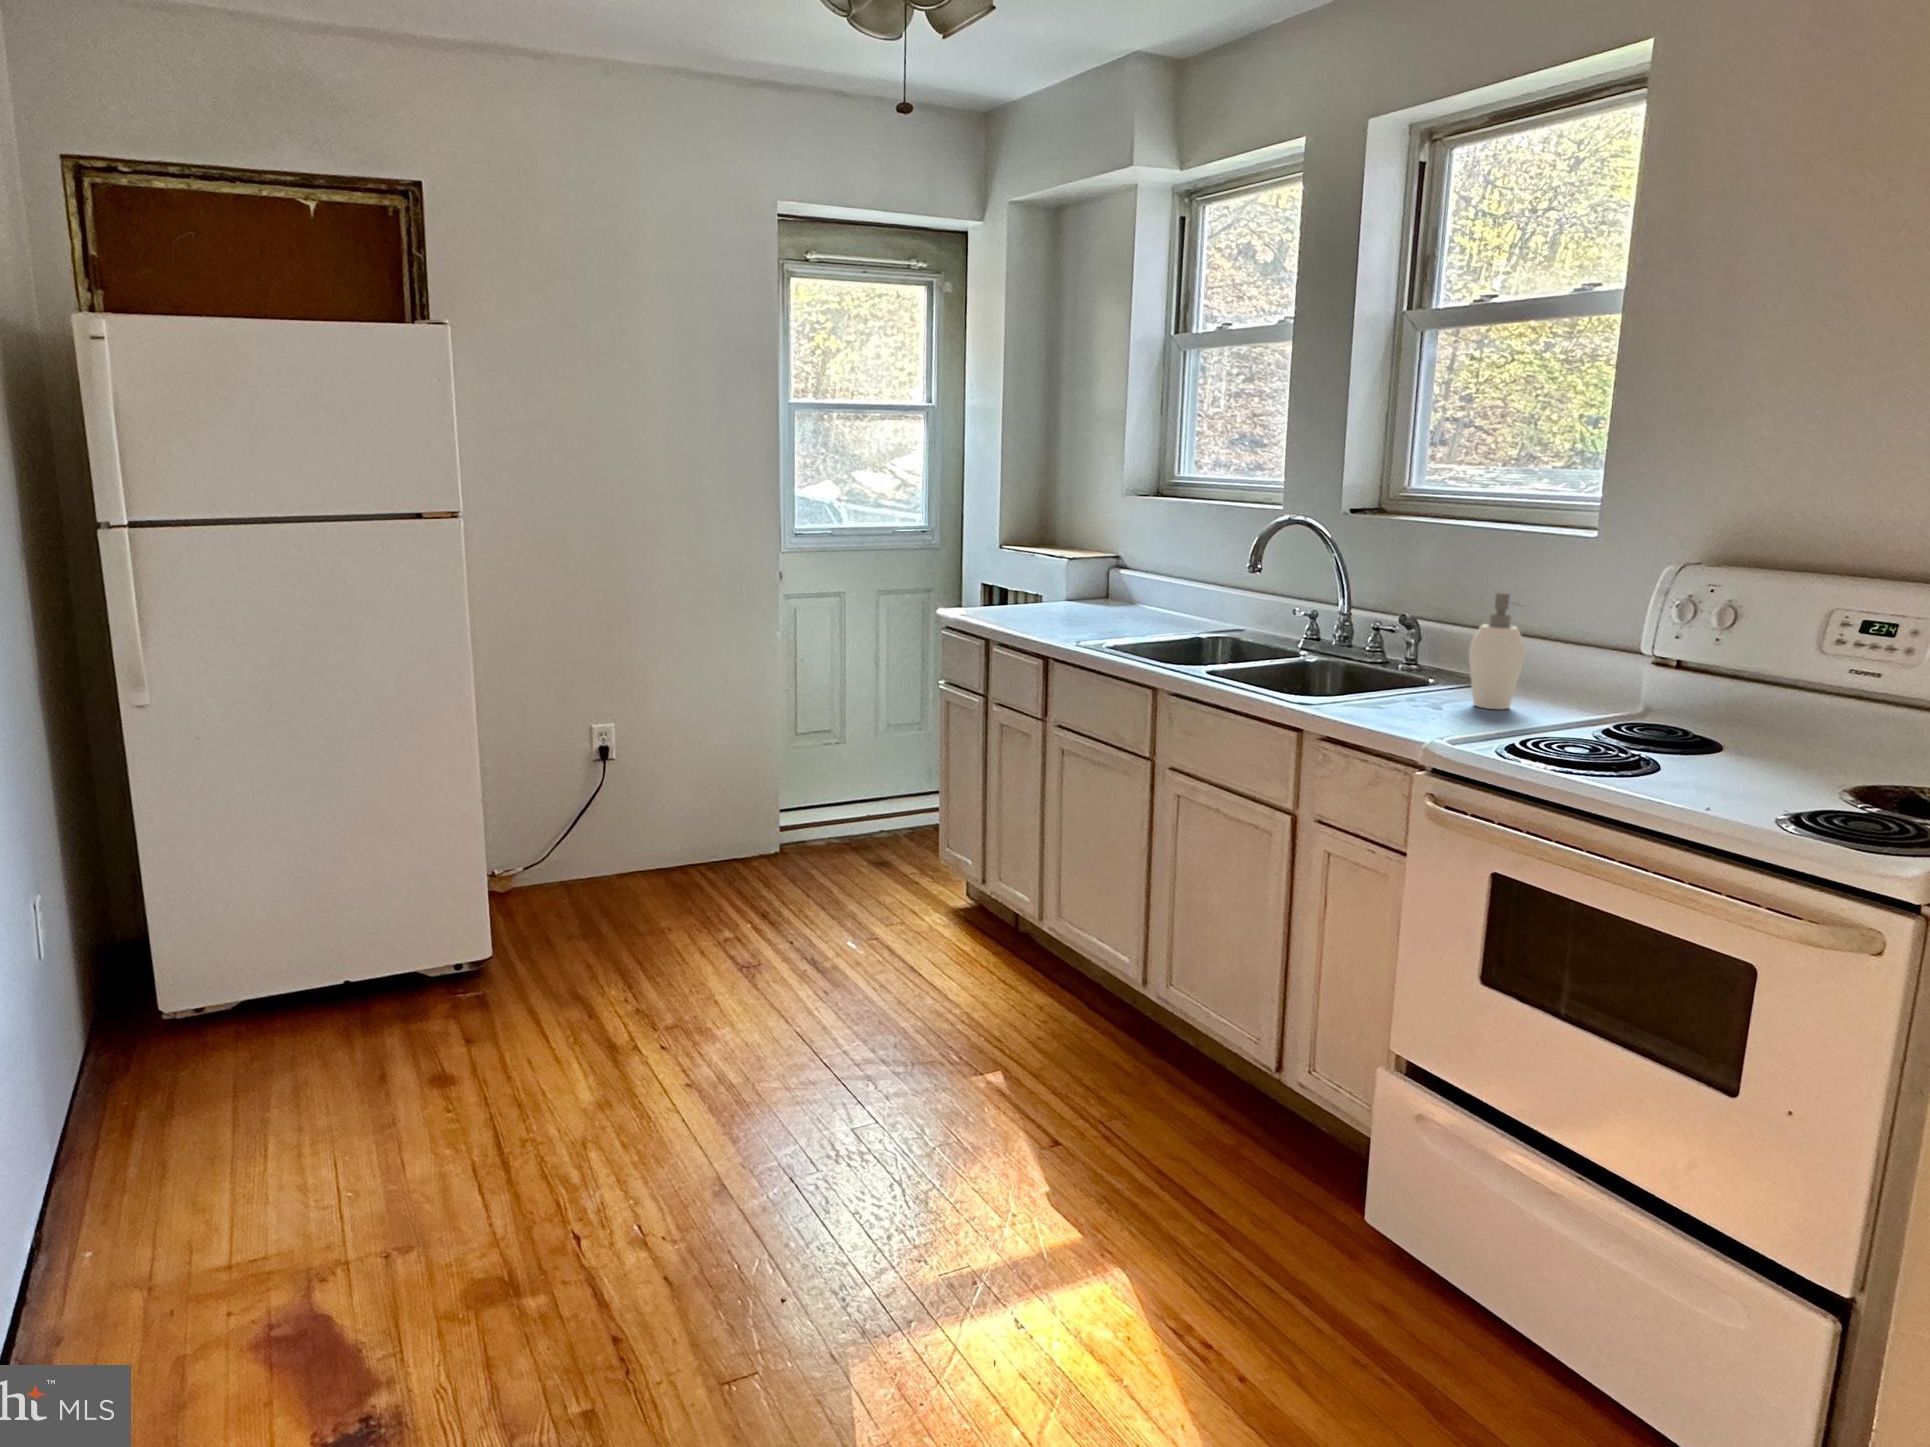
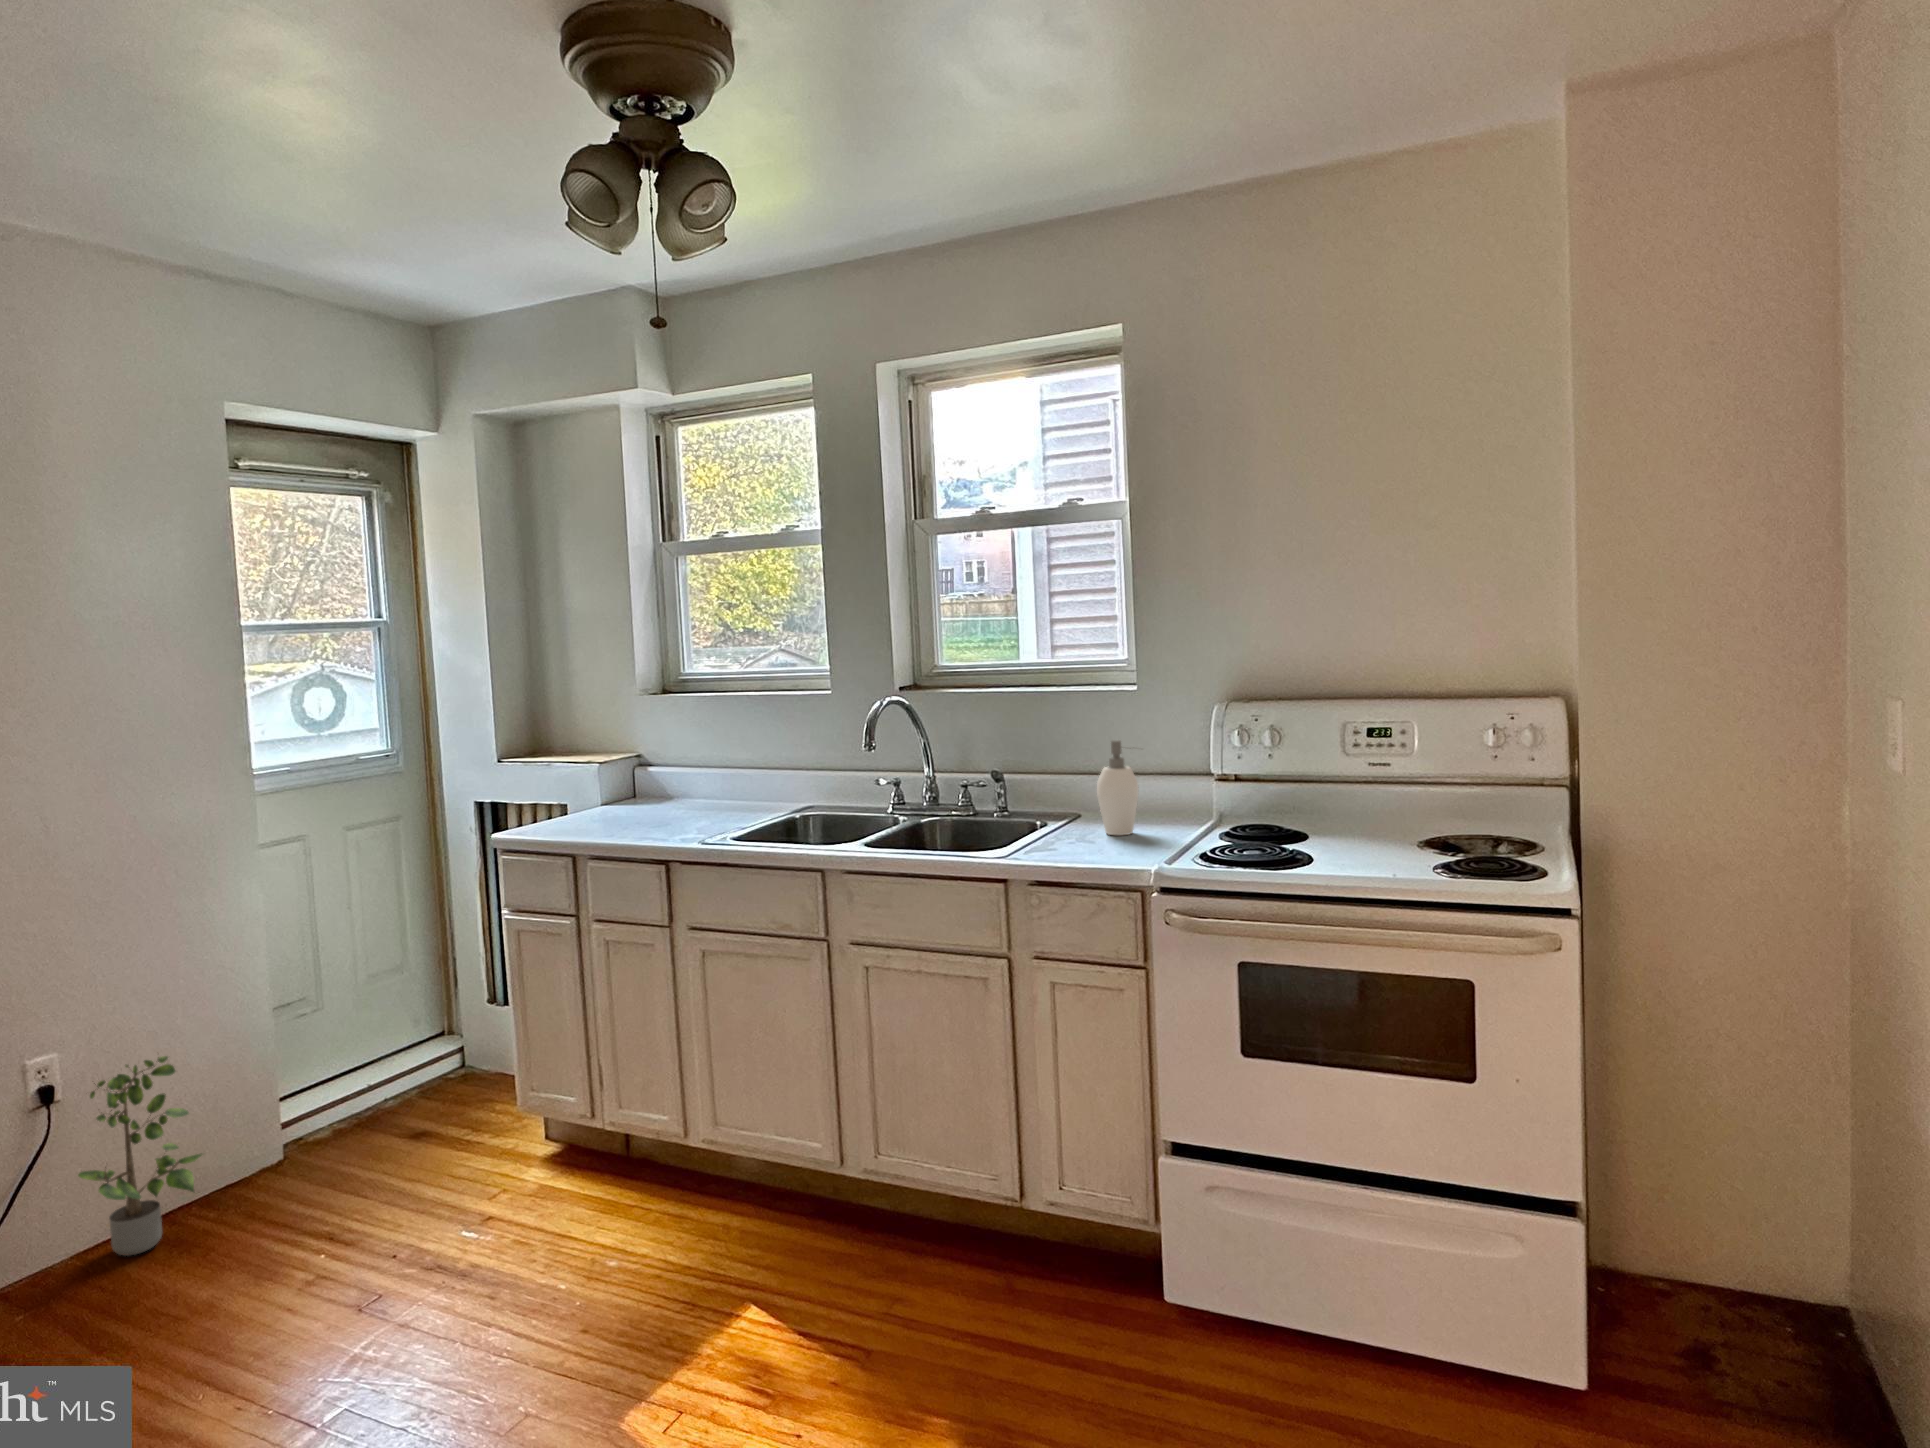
potted plant: none [626,736,713,880] -> present [78,1056,202,1256]

